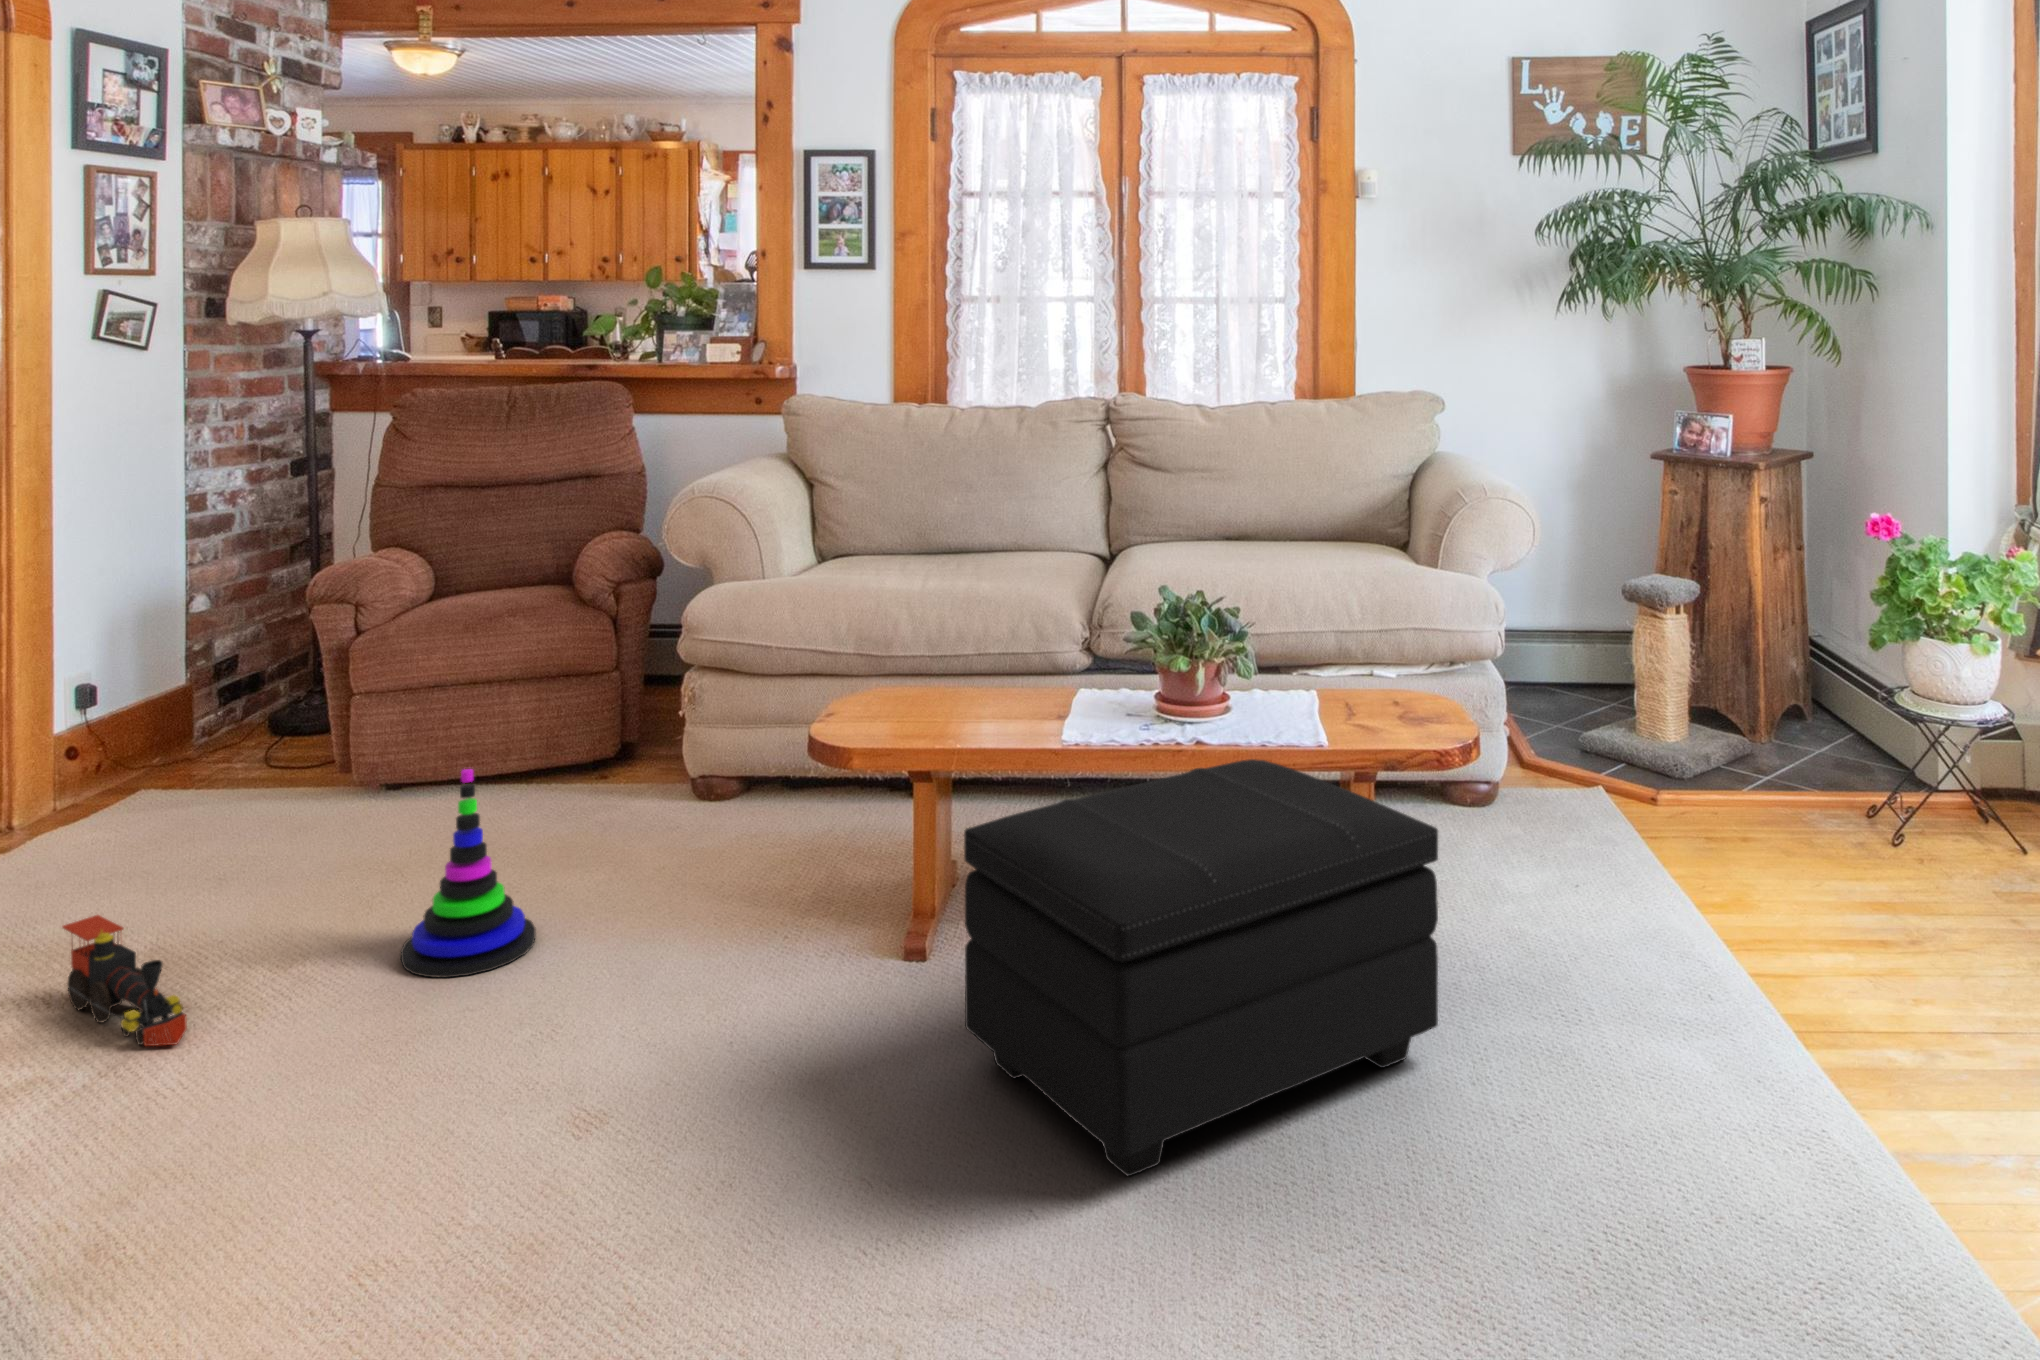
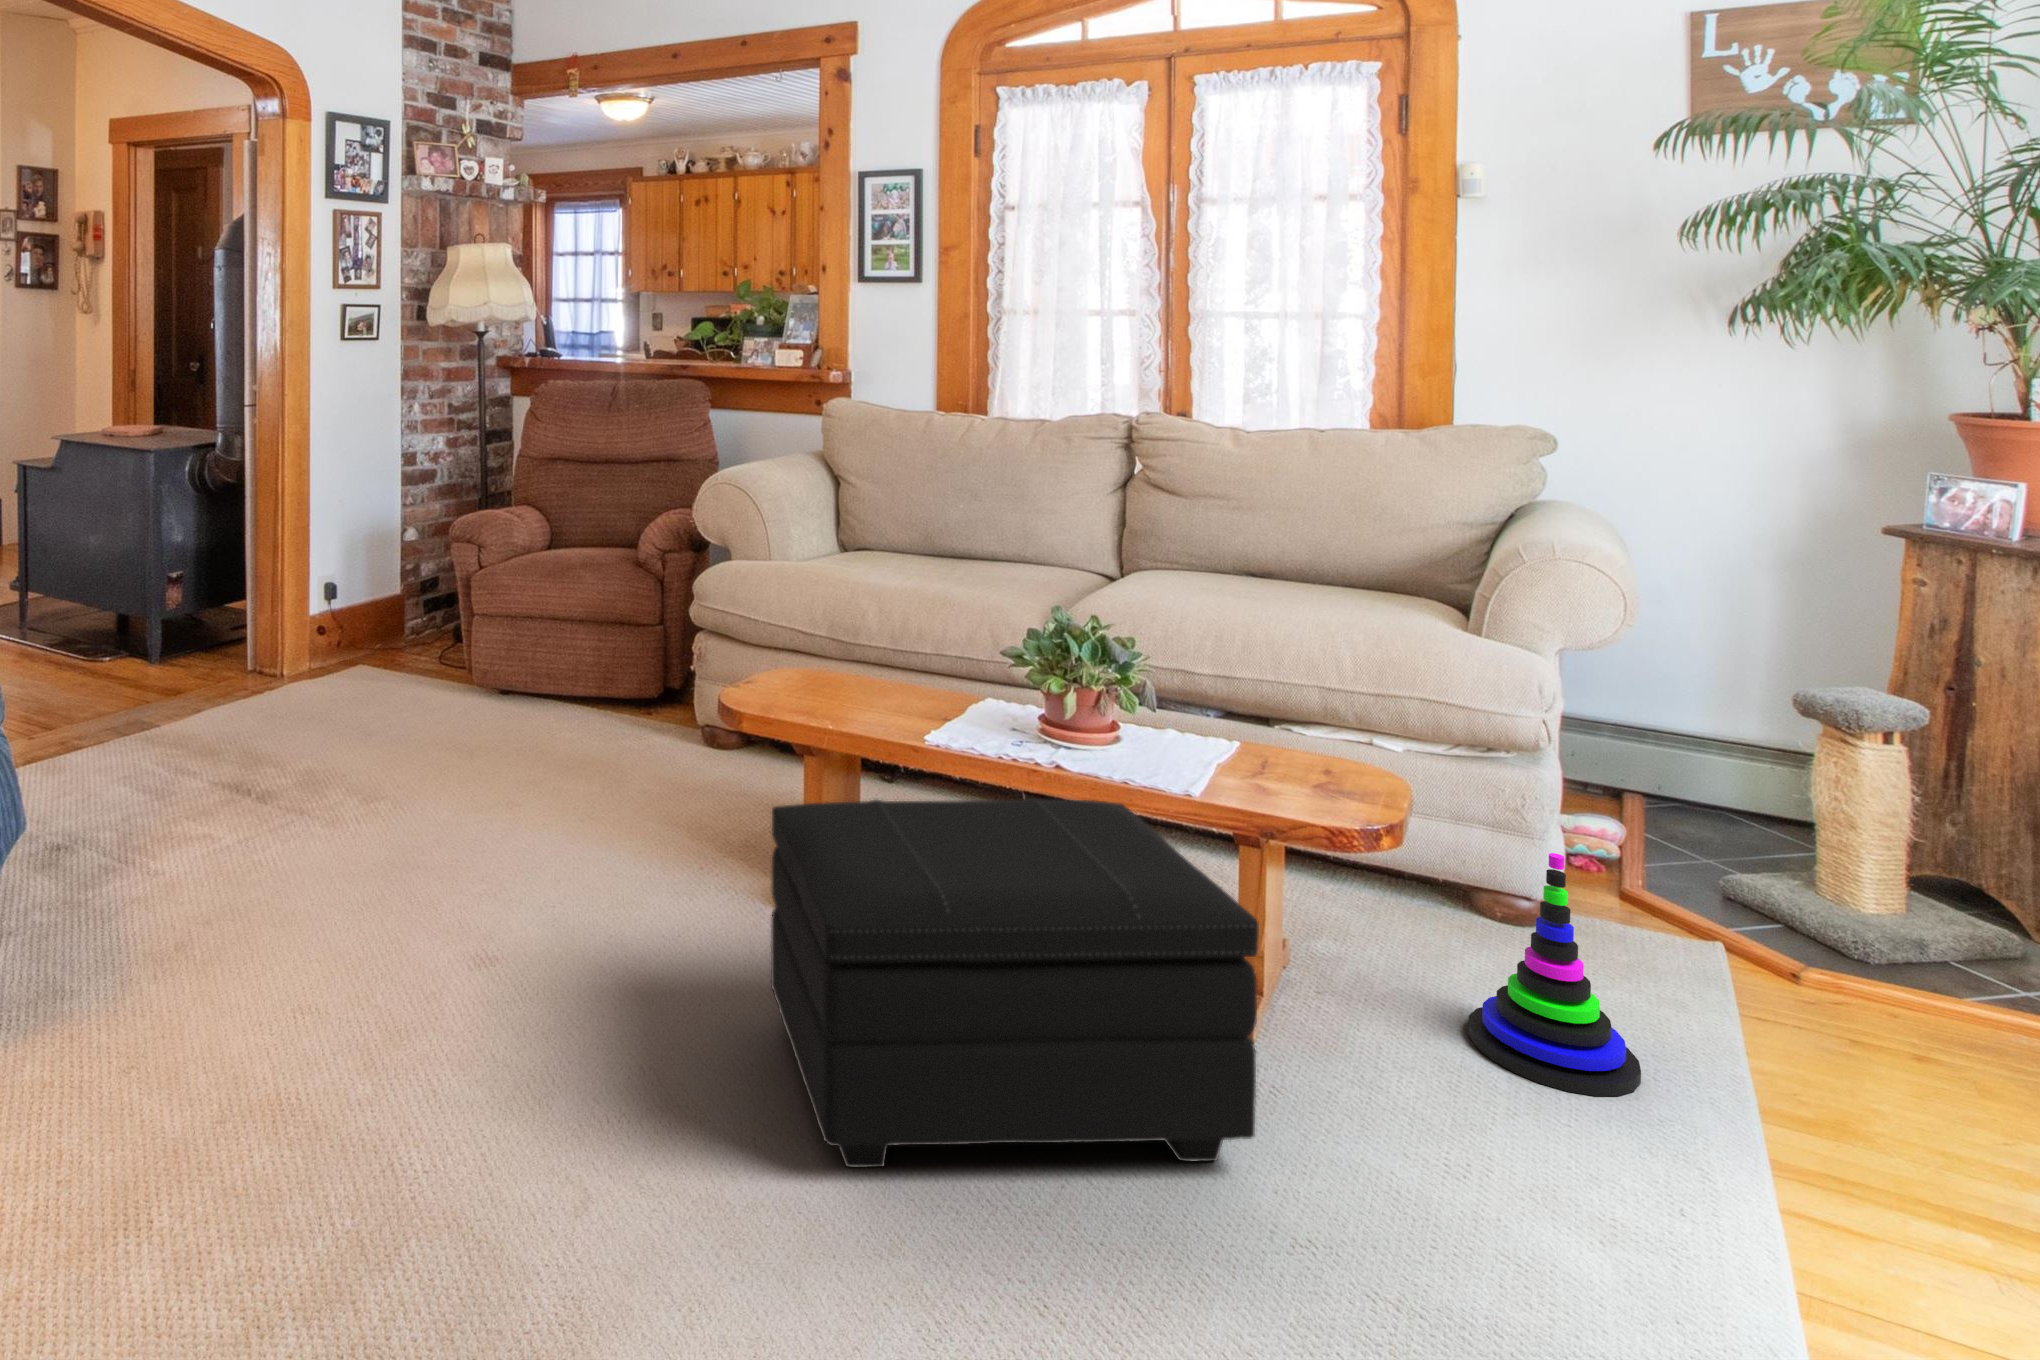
stacking toy: present [401,769,536,978] -> present [1468,853,1641,1096]
toy train: present [63,915,187,1046] -> none [234,734,283,834]

